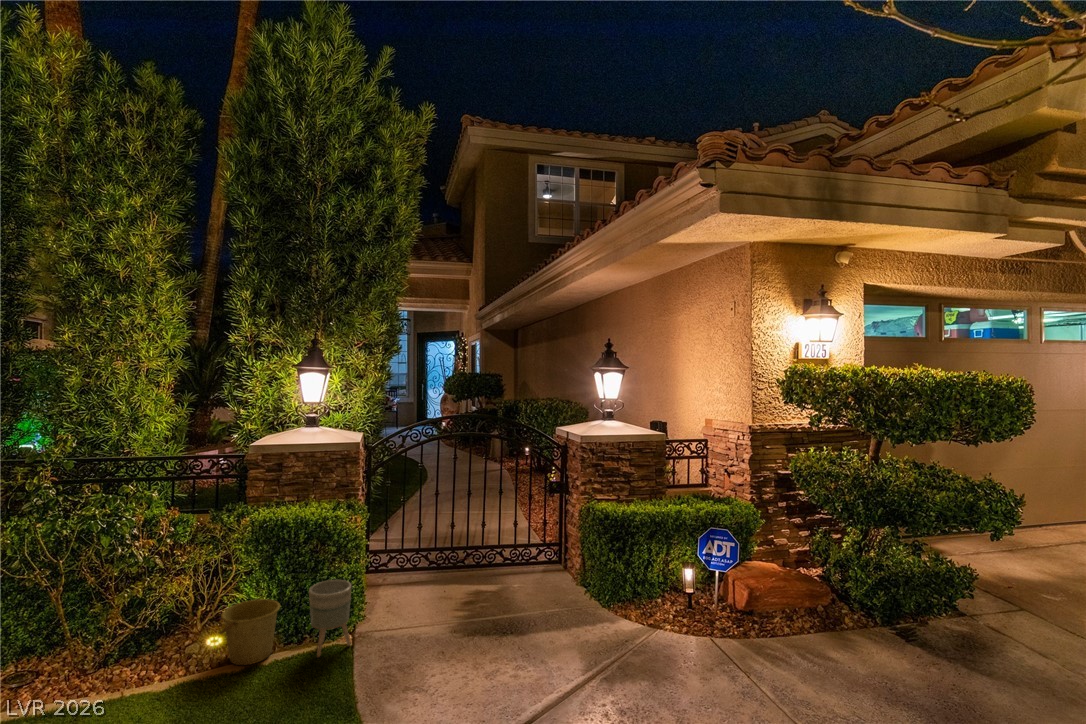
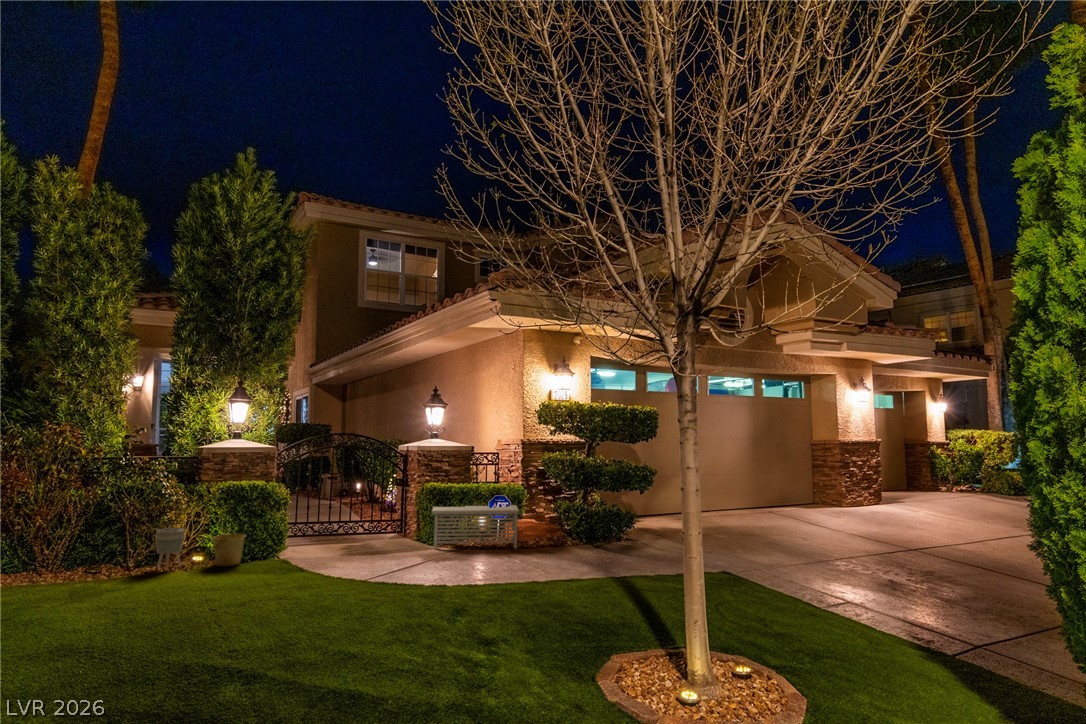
storage bench: none [598,541,763,648] -> present [432,505,519,549]
planter: present [309,580,351,657] -> present [156,528,185,571]

